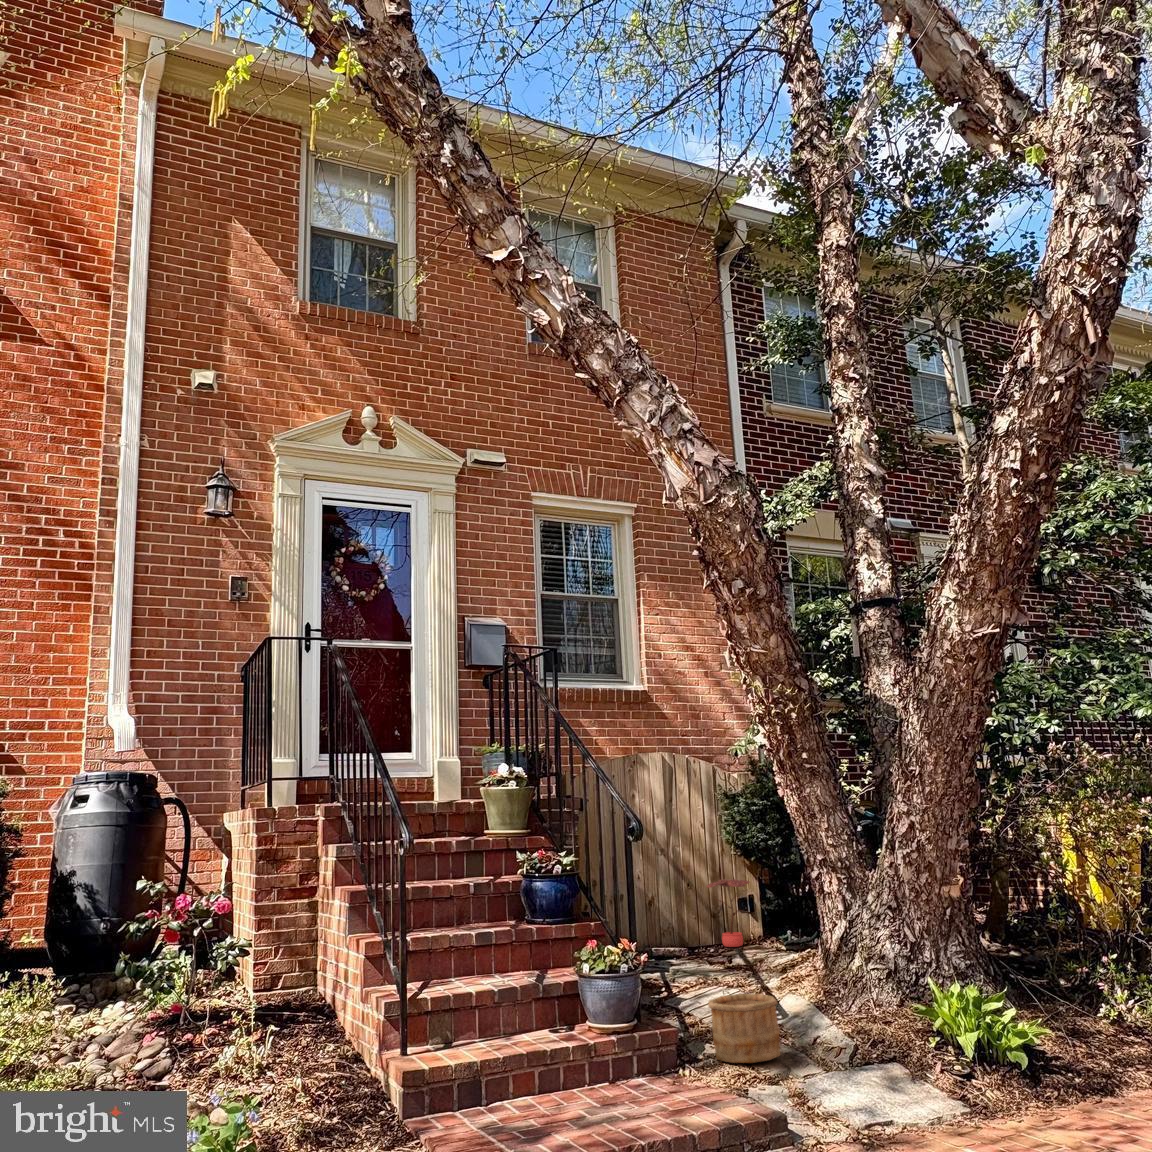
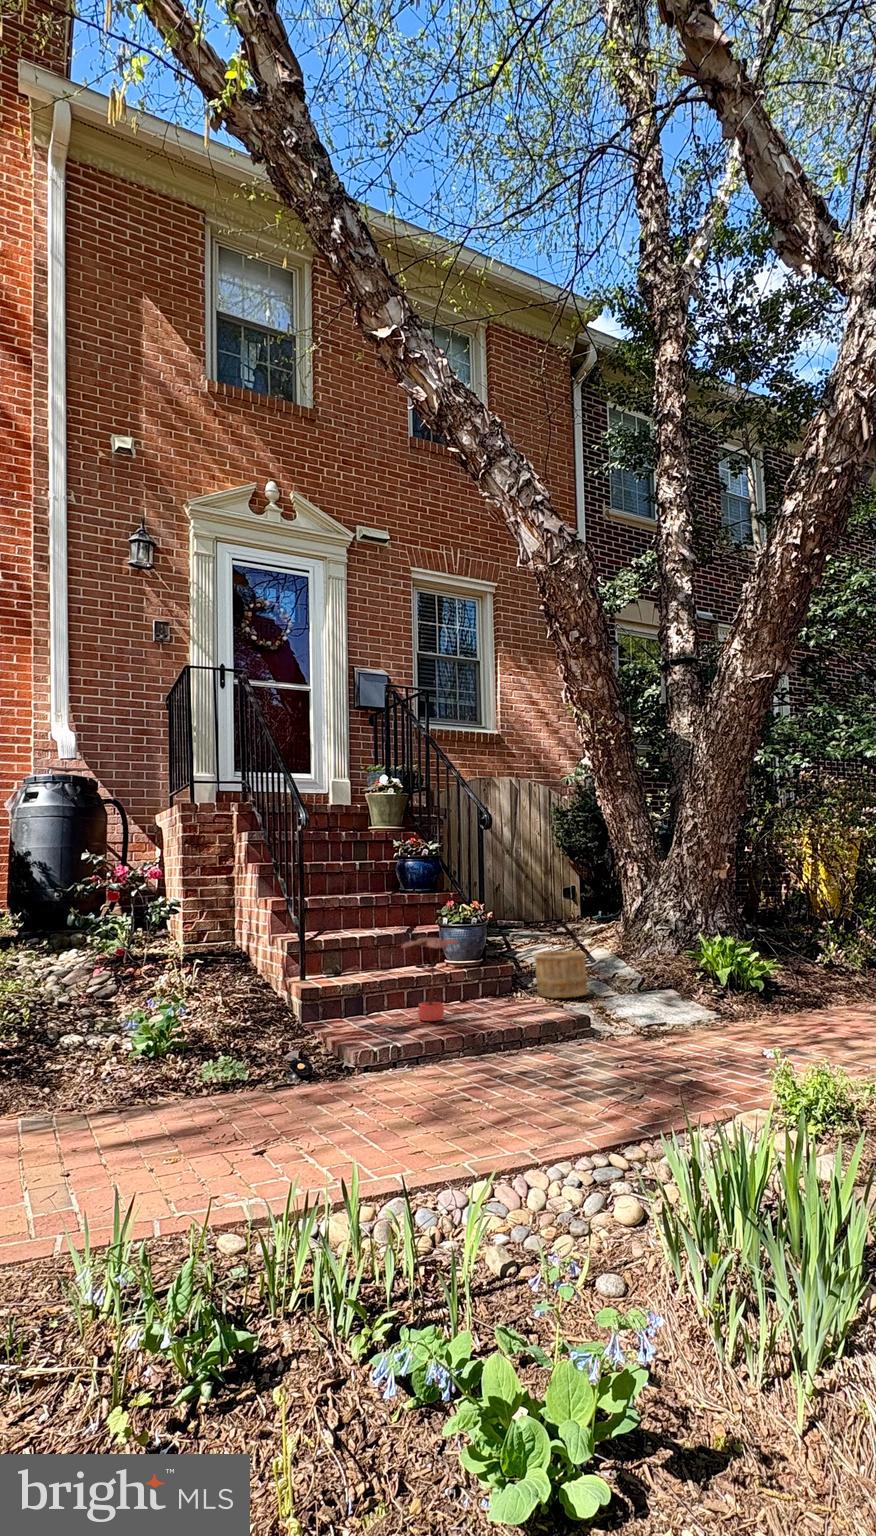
potted plant: present [707,879,750,947] -> present [402,938,458,1021]

